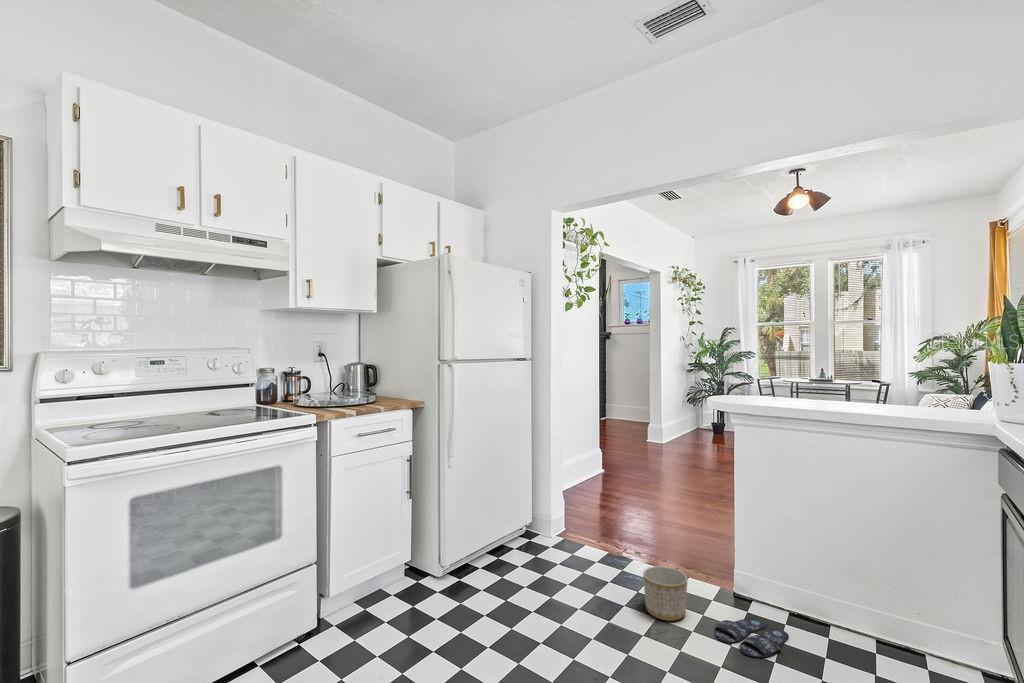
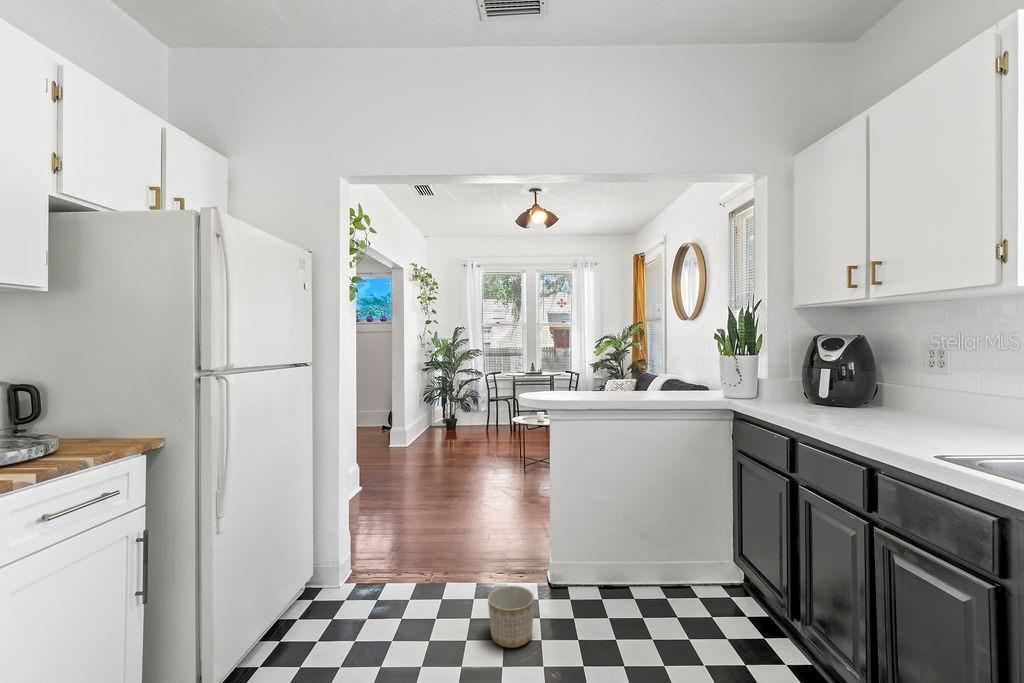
slippers: present [715,618,789,657] -> none [564,611,625,655]

